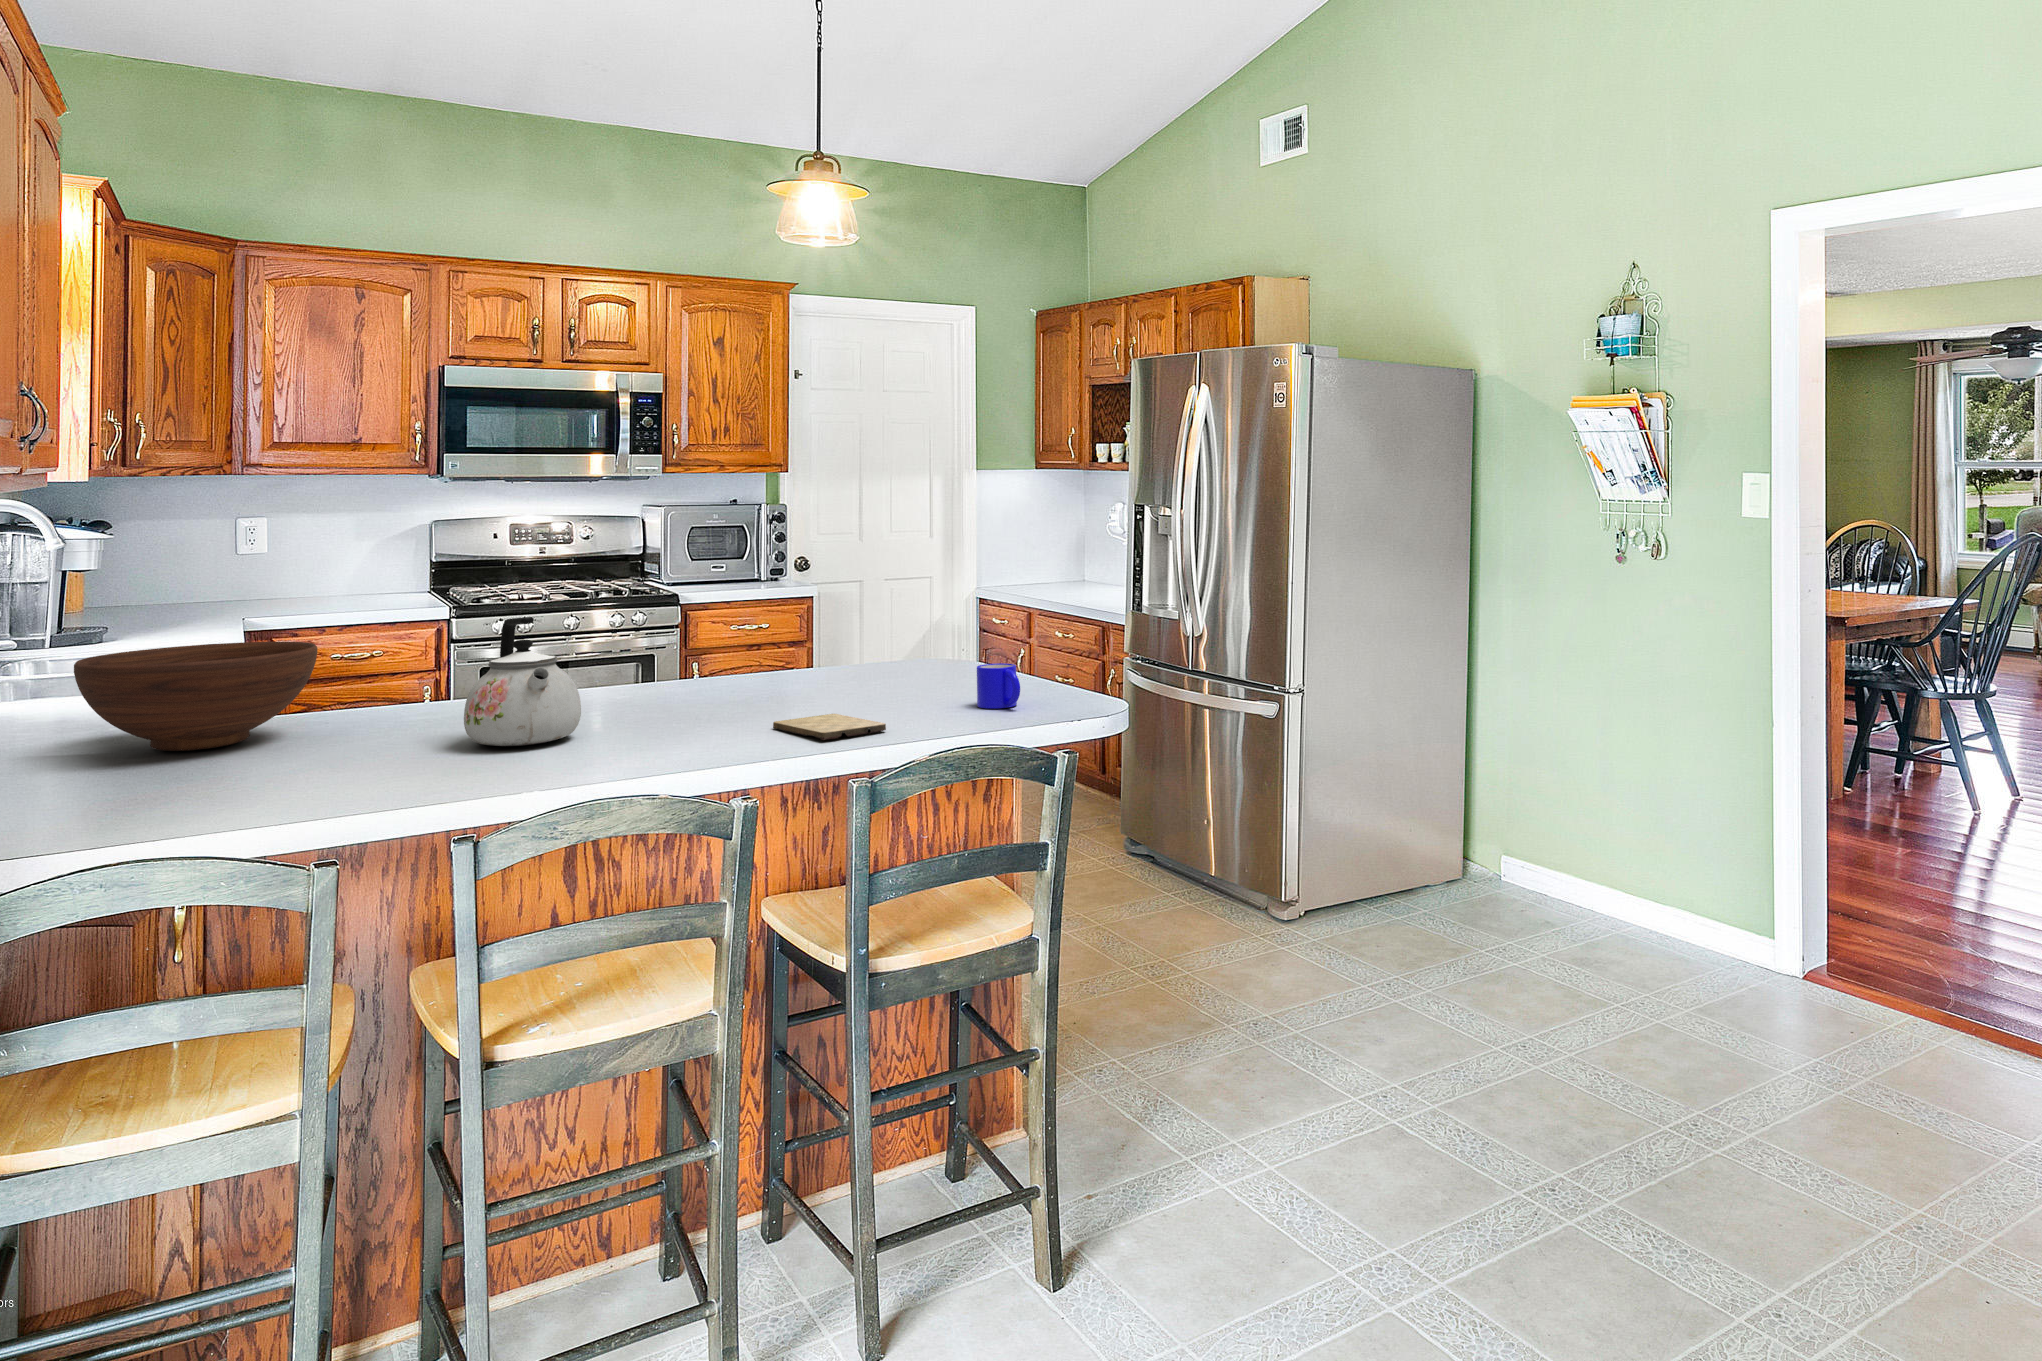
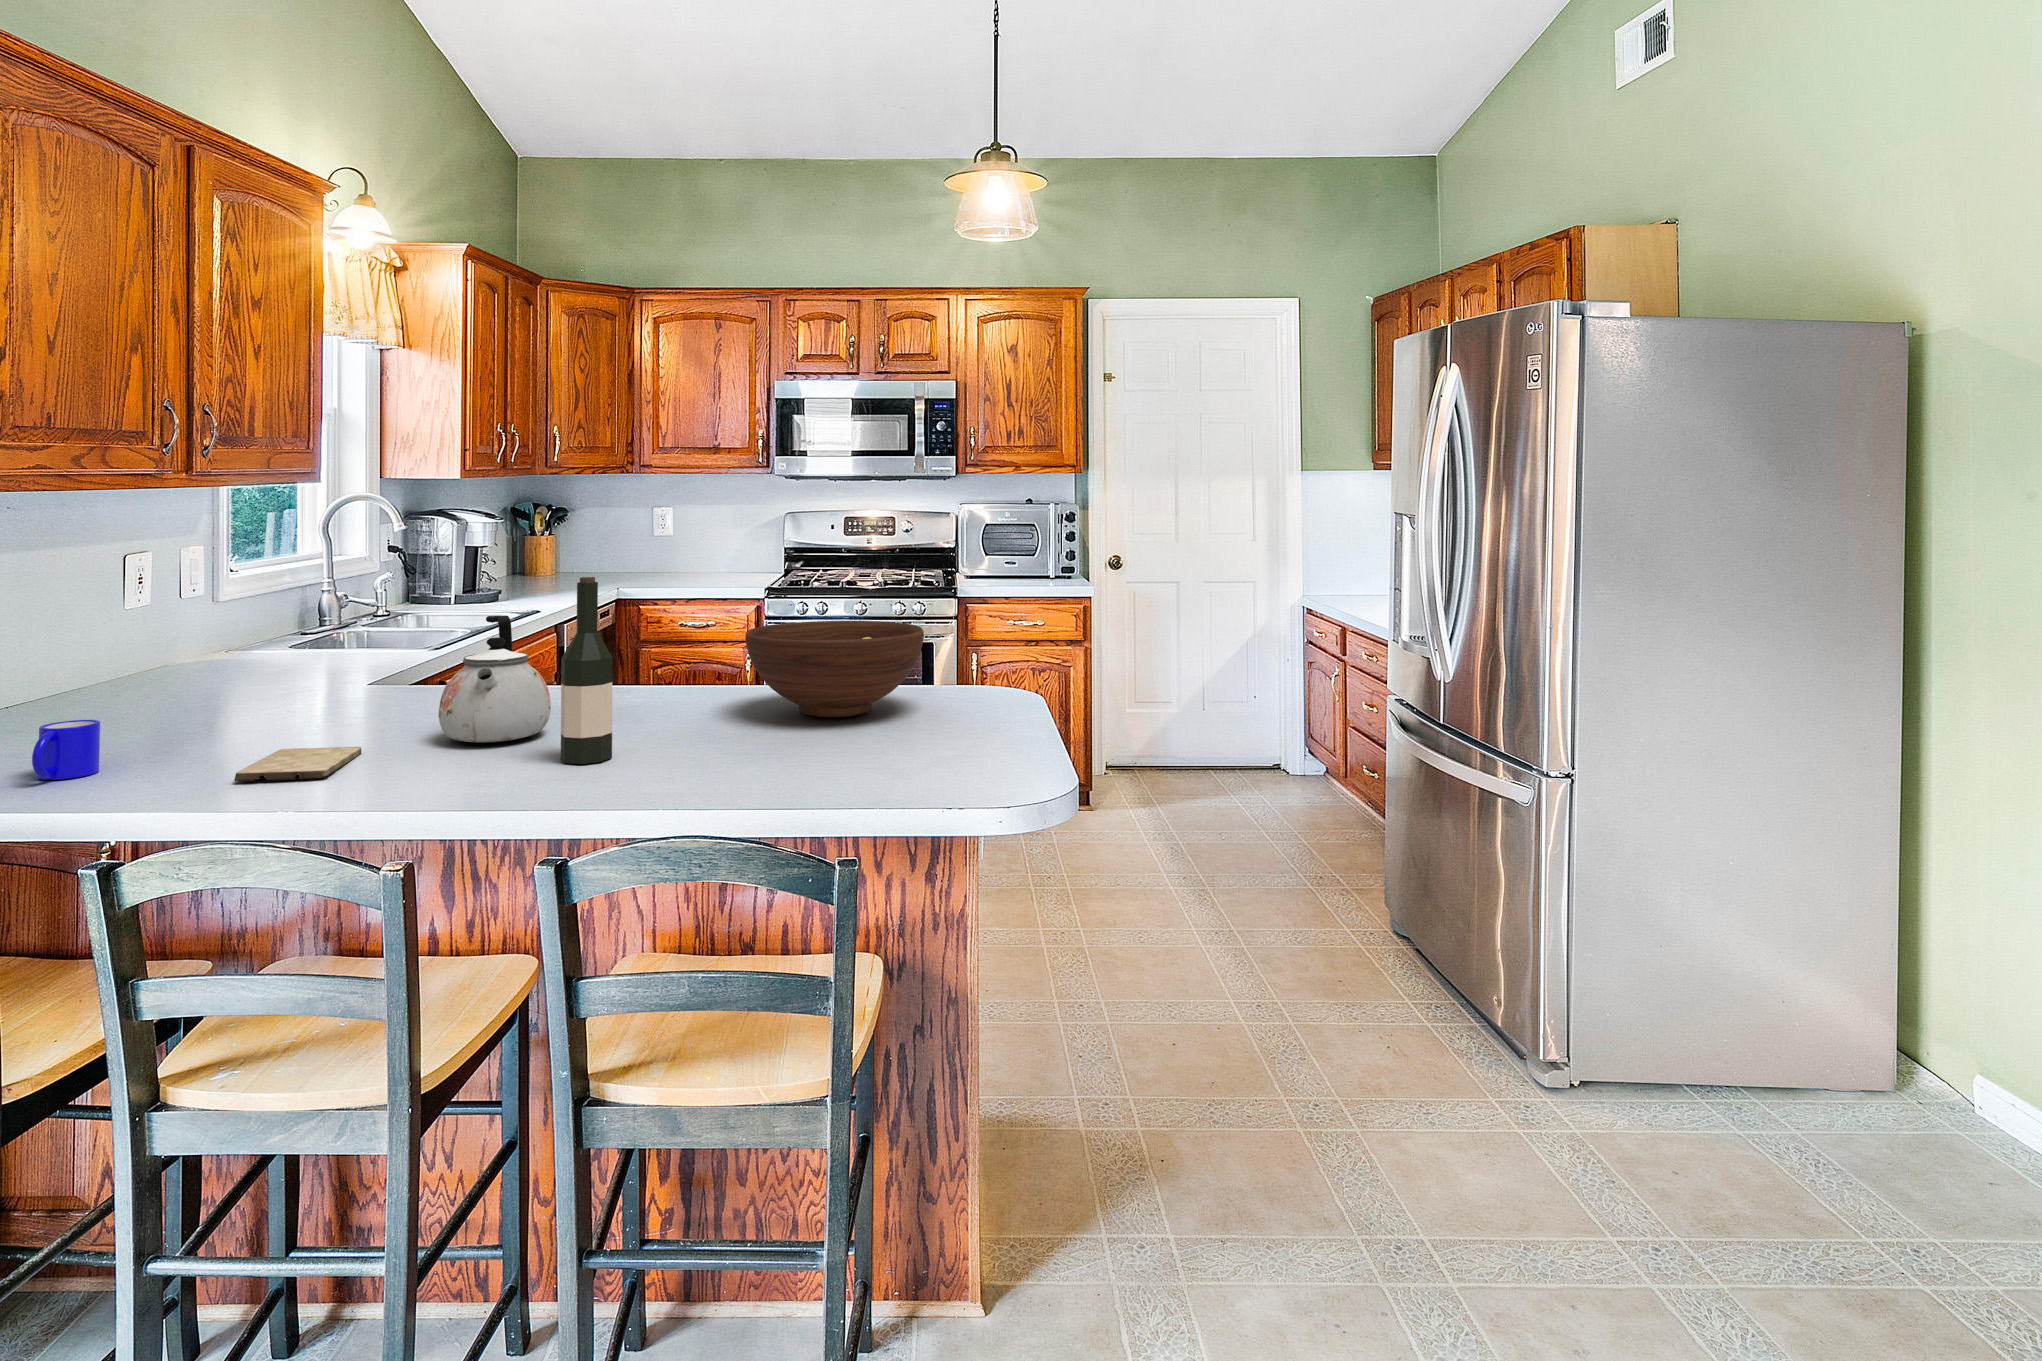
wine bottle: none [646,570,695,747] -> present [561,577,613,764]
fruit bowl: present [74,642,318,751] -> present [745,621,924,717]
mug: present [977,663,1020,708] -> present [32,720,100,780]
cutting board: present [773,714,886,740] -> present [234,747,361,781]

